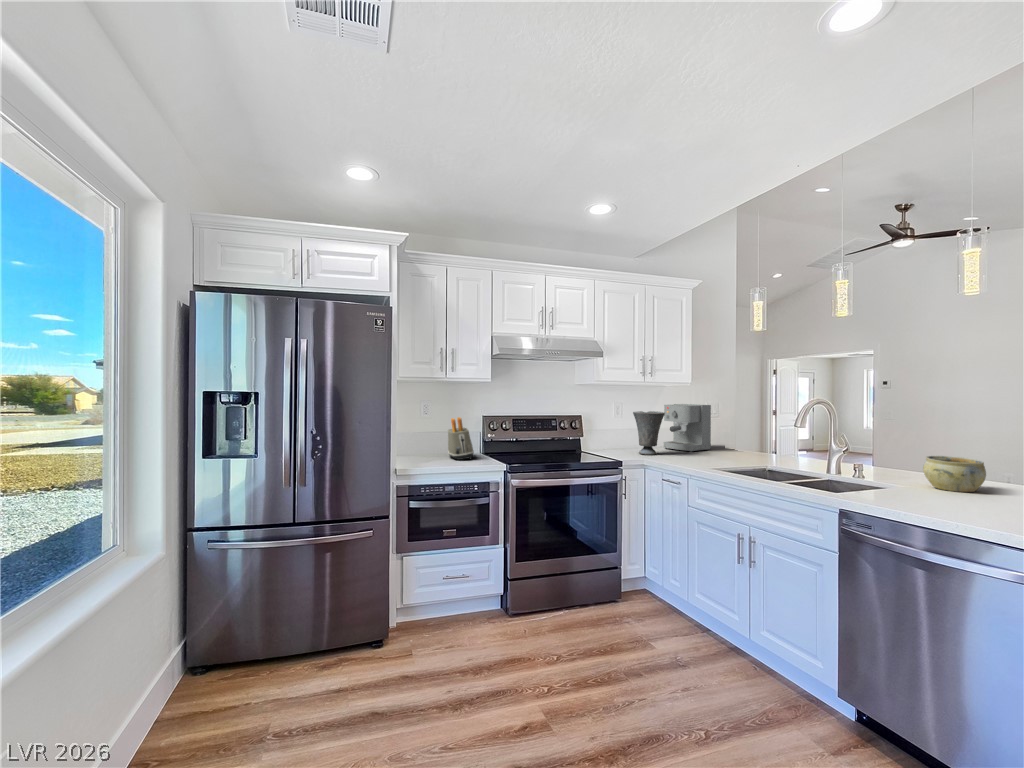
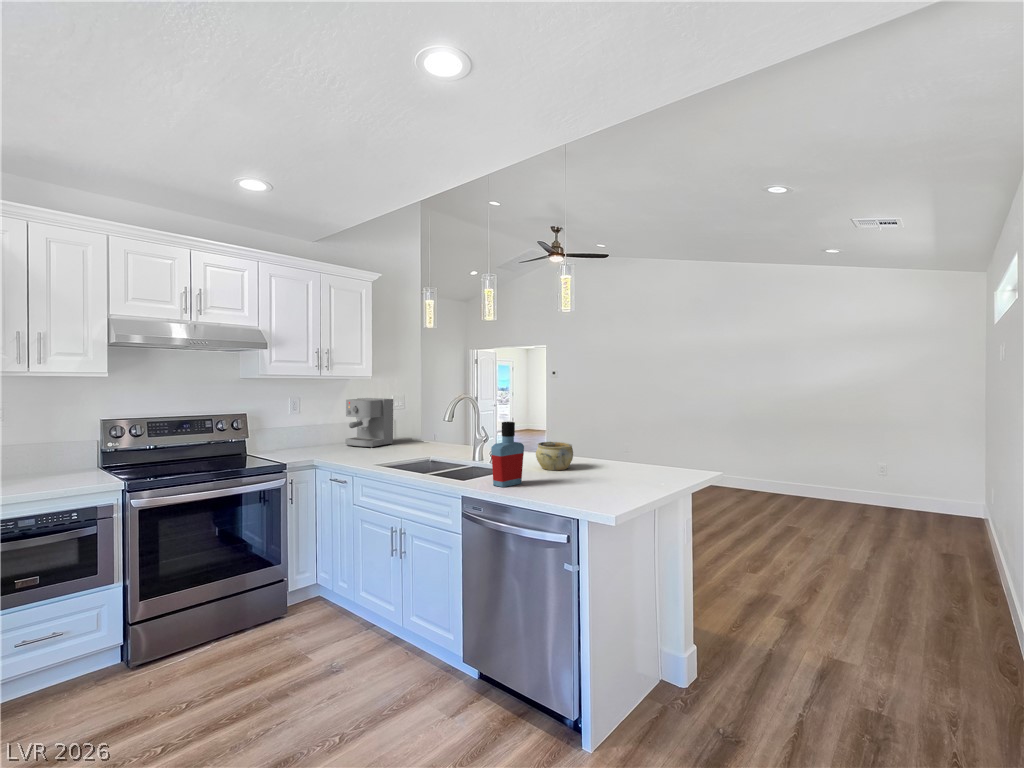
vase: present [633,411,665,455] -> none [307,408,342,454]
toaster: present [448,417,474,460] -> none [36,424,80,481]
bottle: none [878,427,924,504] -> present [491,422,524,487]

